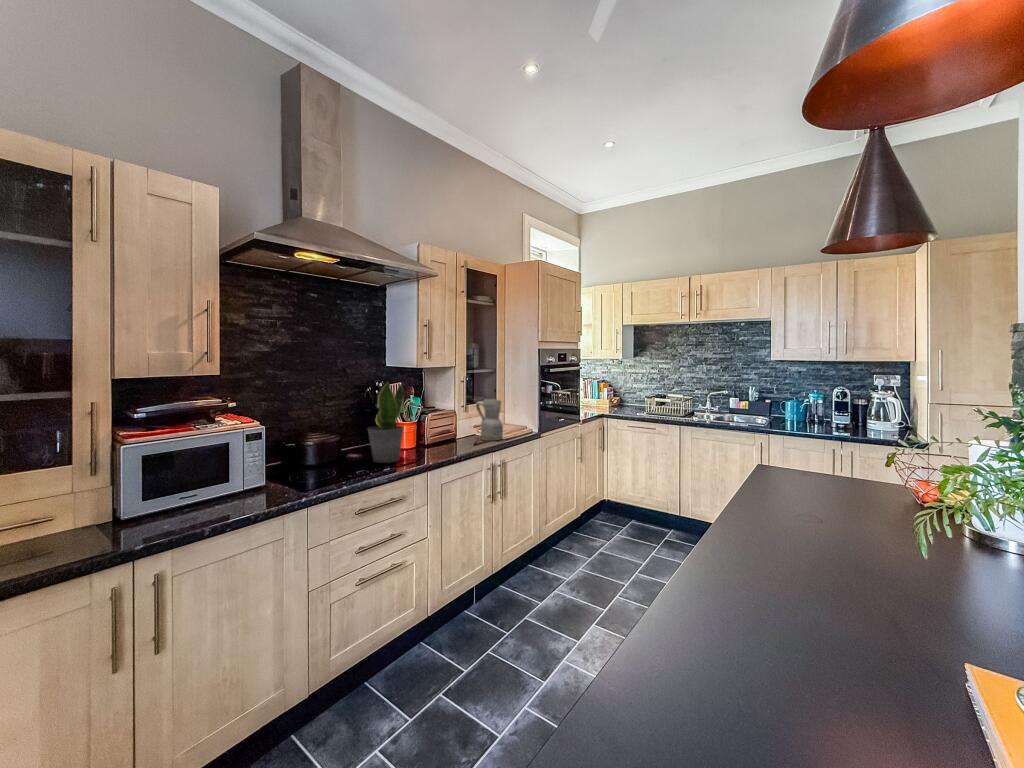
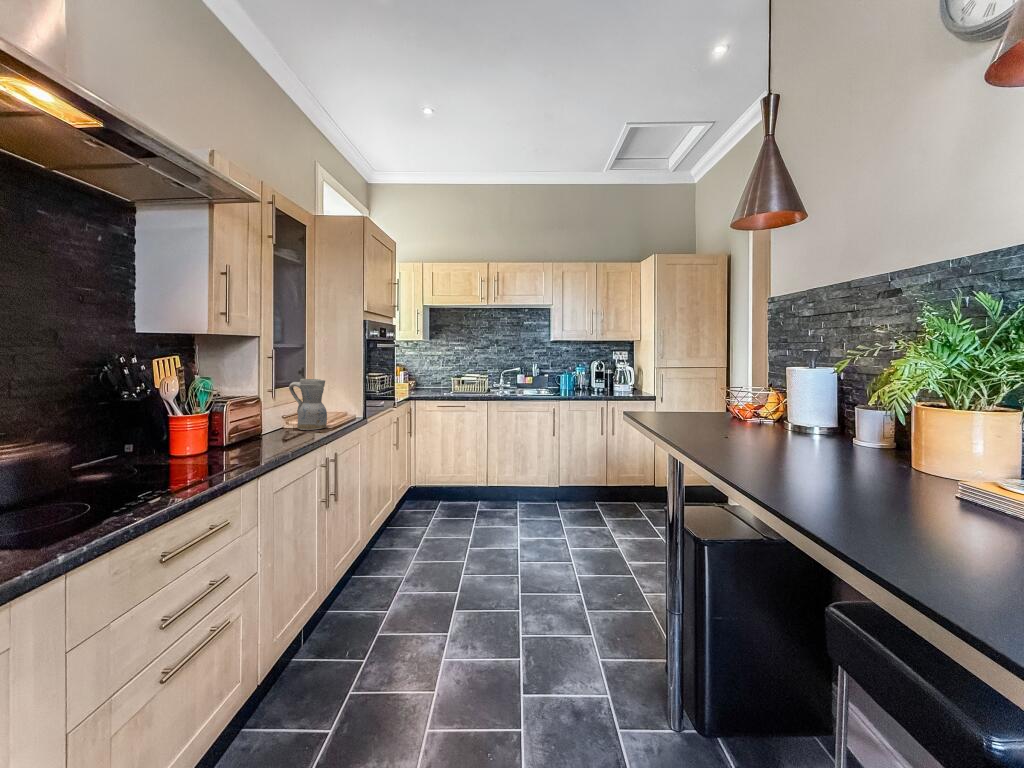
potted plant: present [368,382,404,463] -> none [137,349,205,475]

